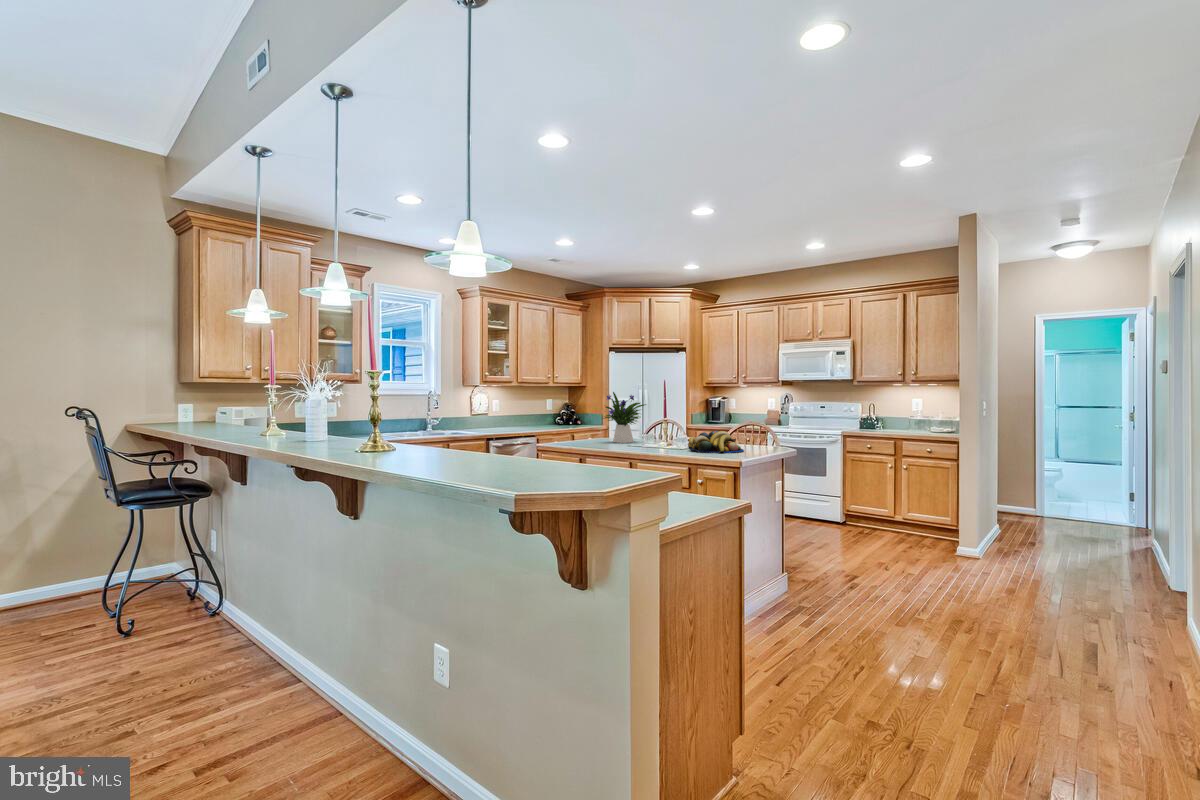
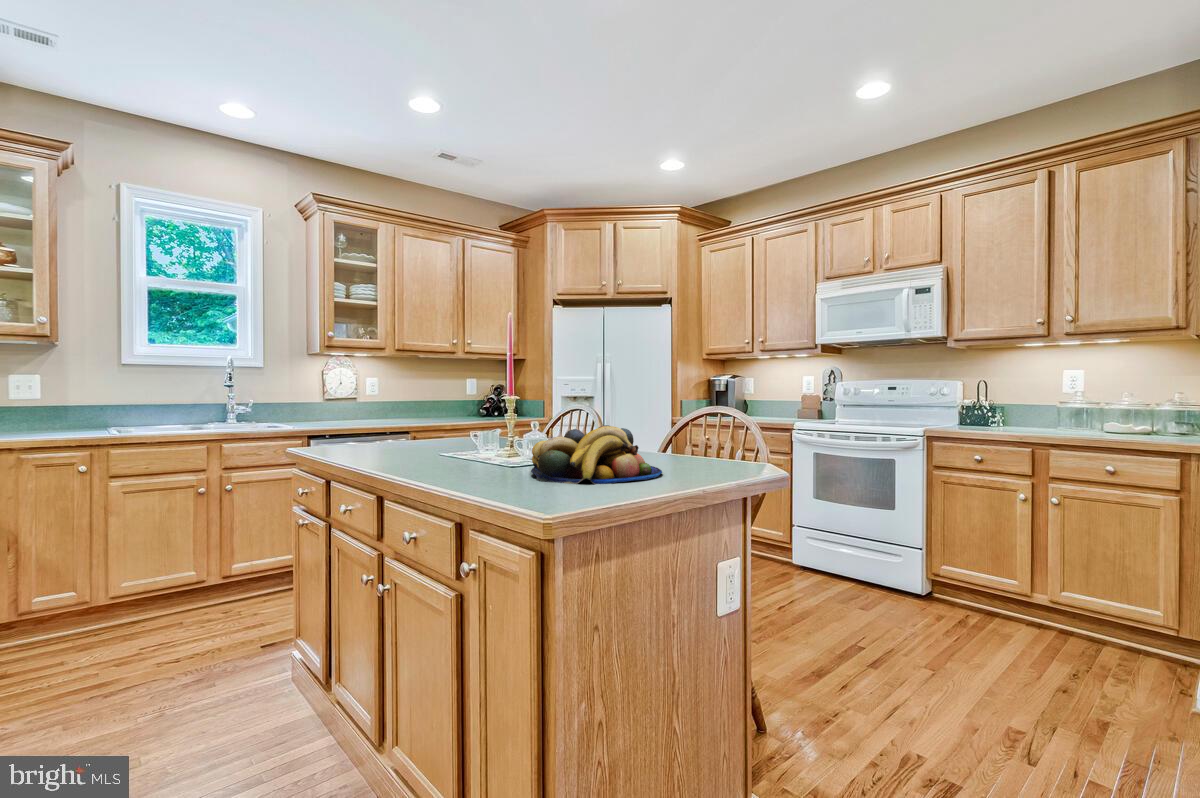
flower arrangement: present [603,392,646,443] -> none [439,350,529,449]

